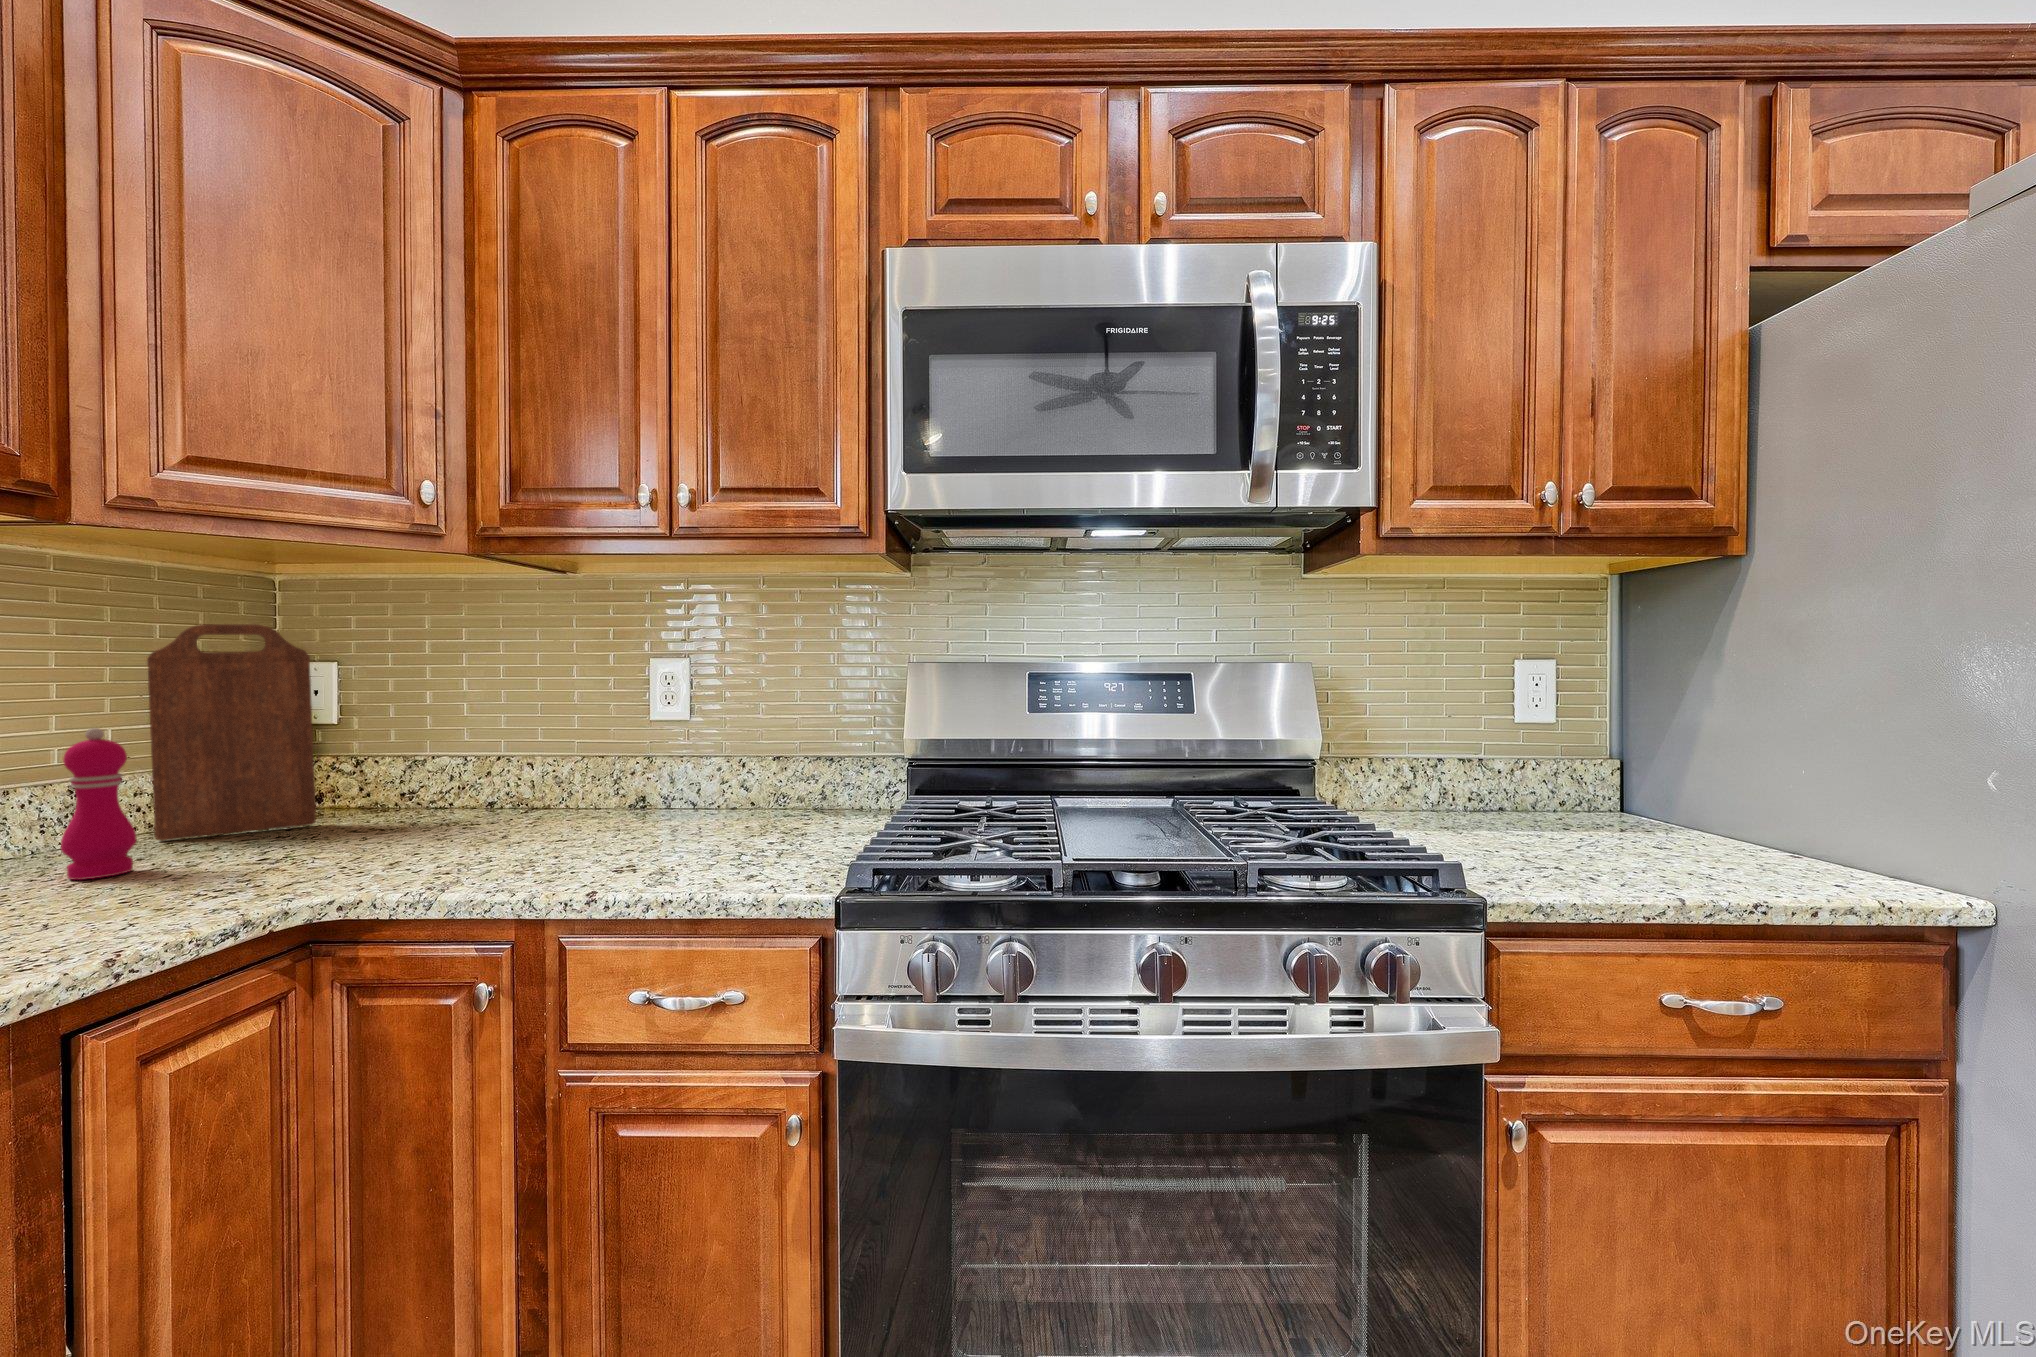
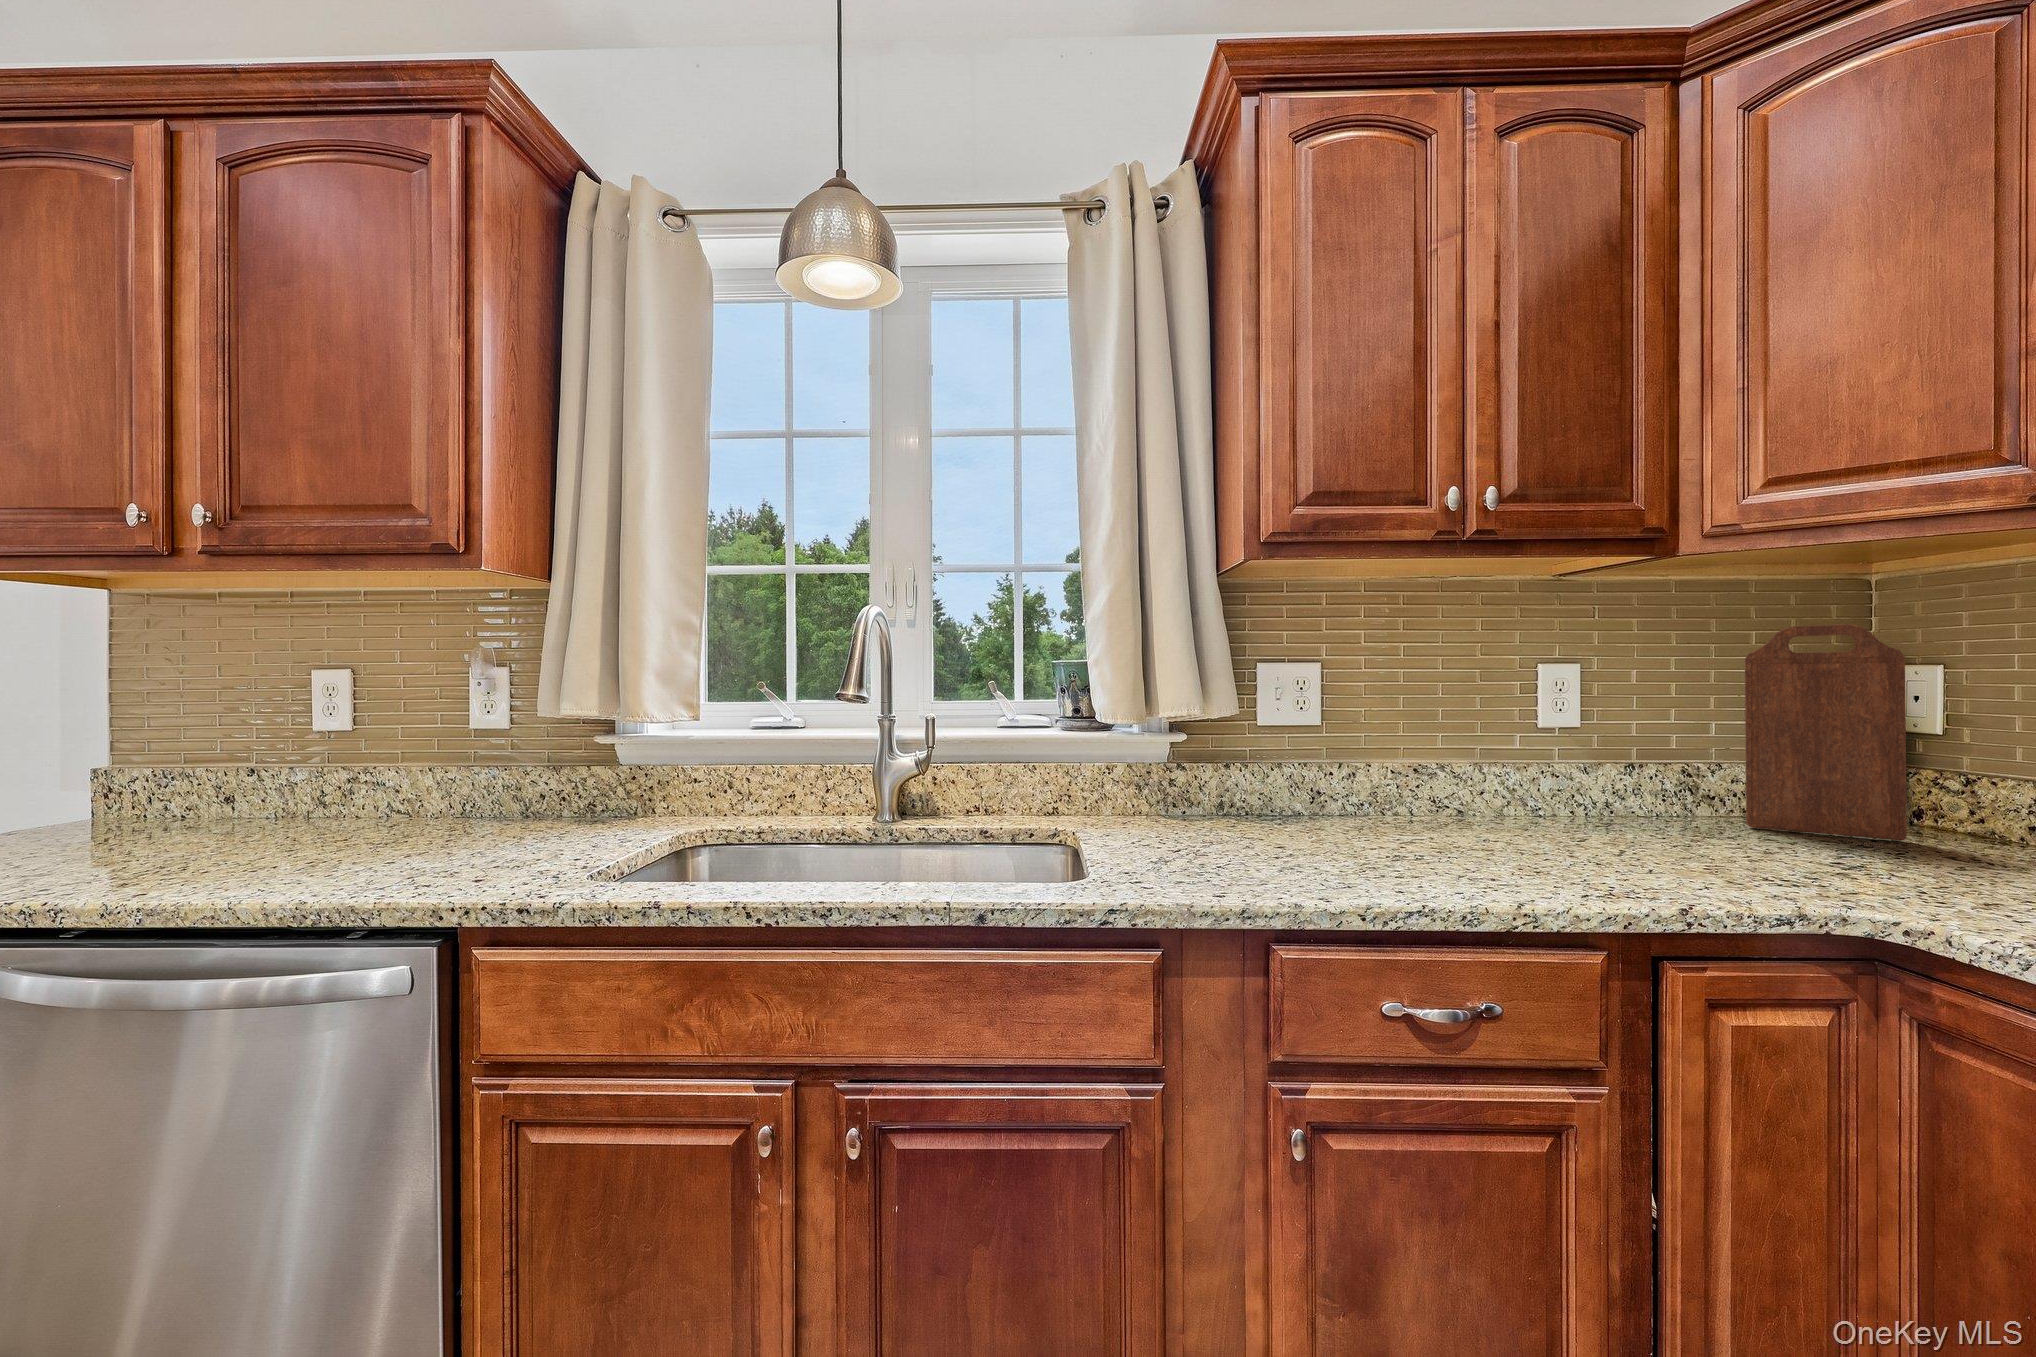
pepper mill: present [61,728,137,880] -> none [1669,718,1725,847]

